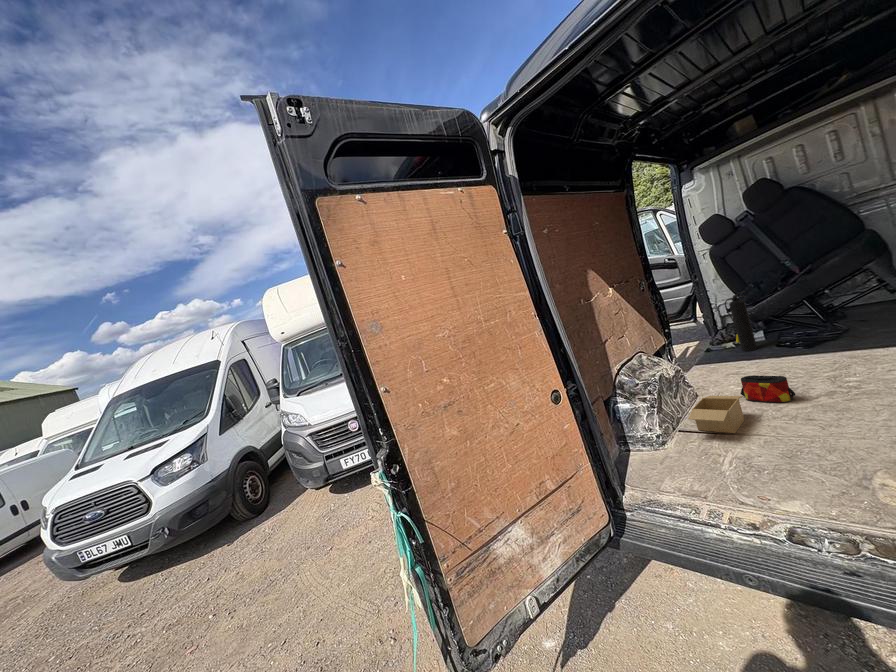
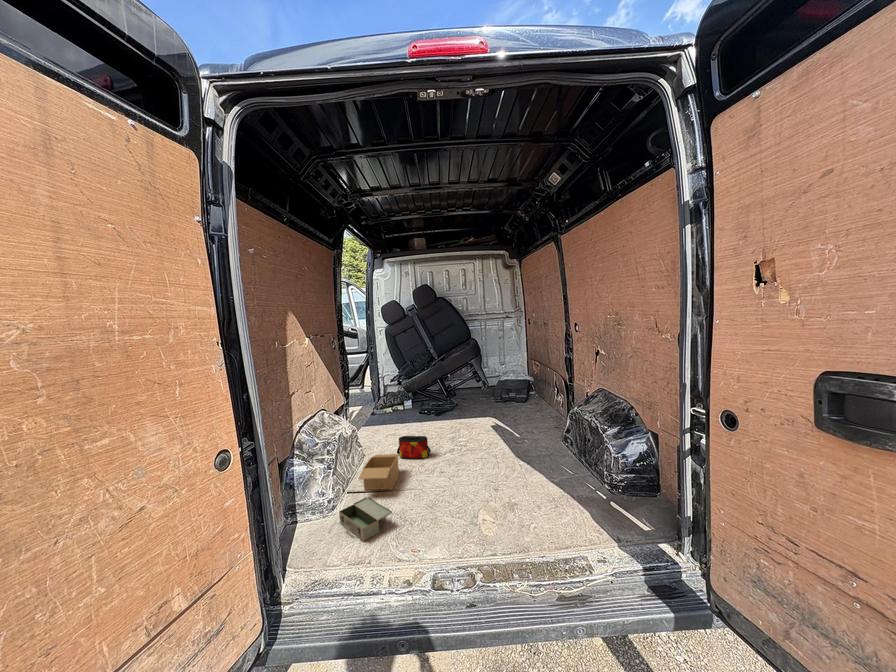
fire extinguisher: present [725,292,757,351] -> none [391,366,407,416]
toolbox: none [669,438,733,478] -> present [339,498,392,541]

